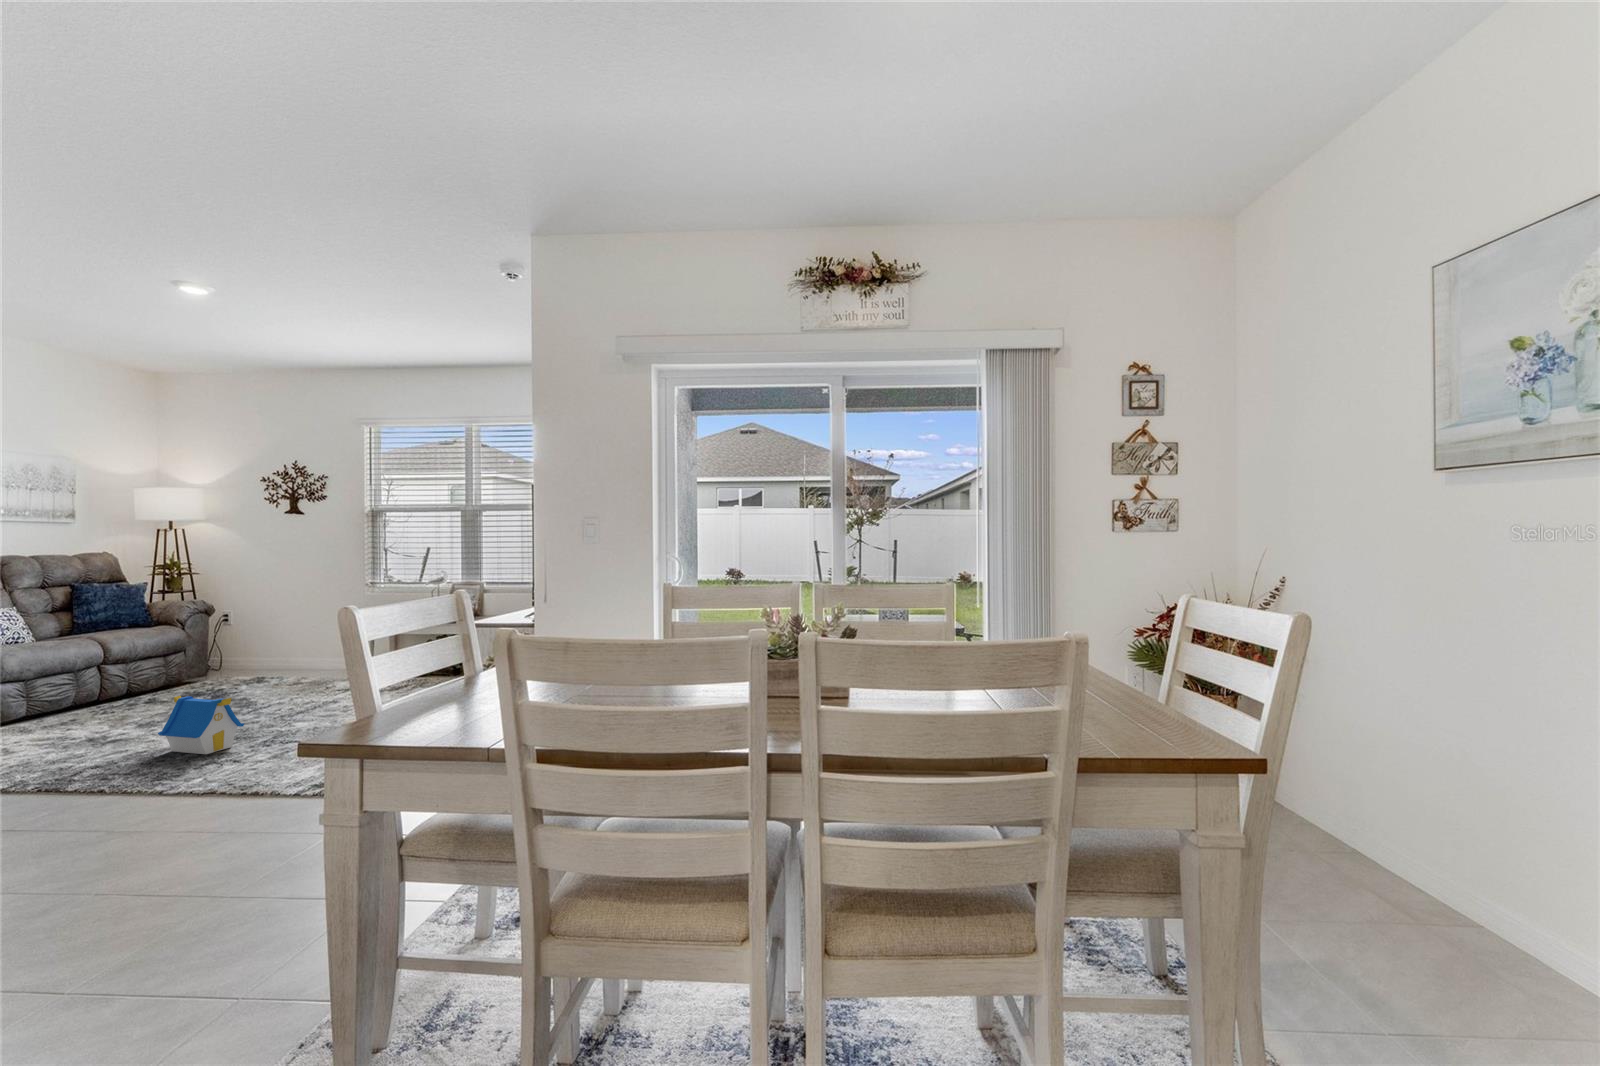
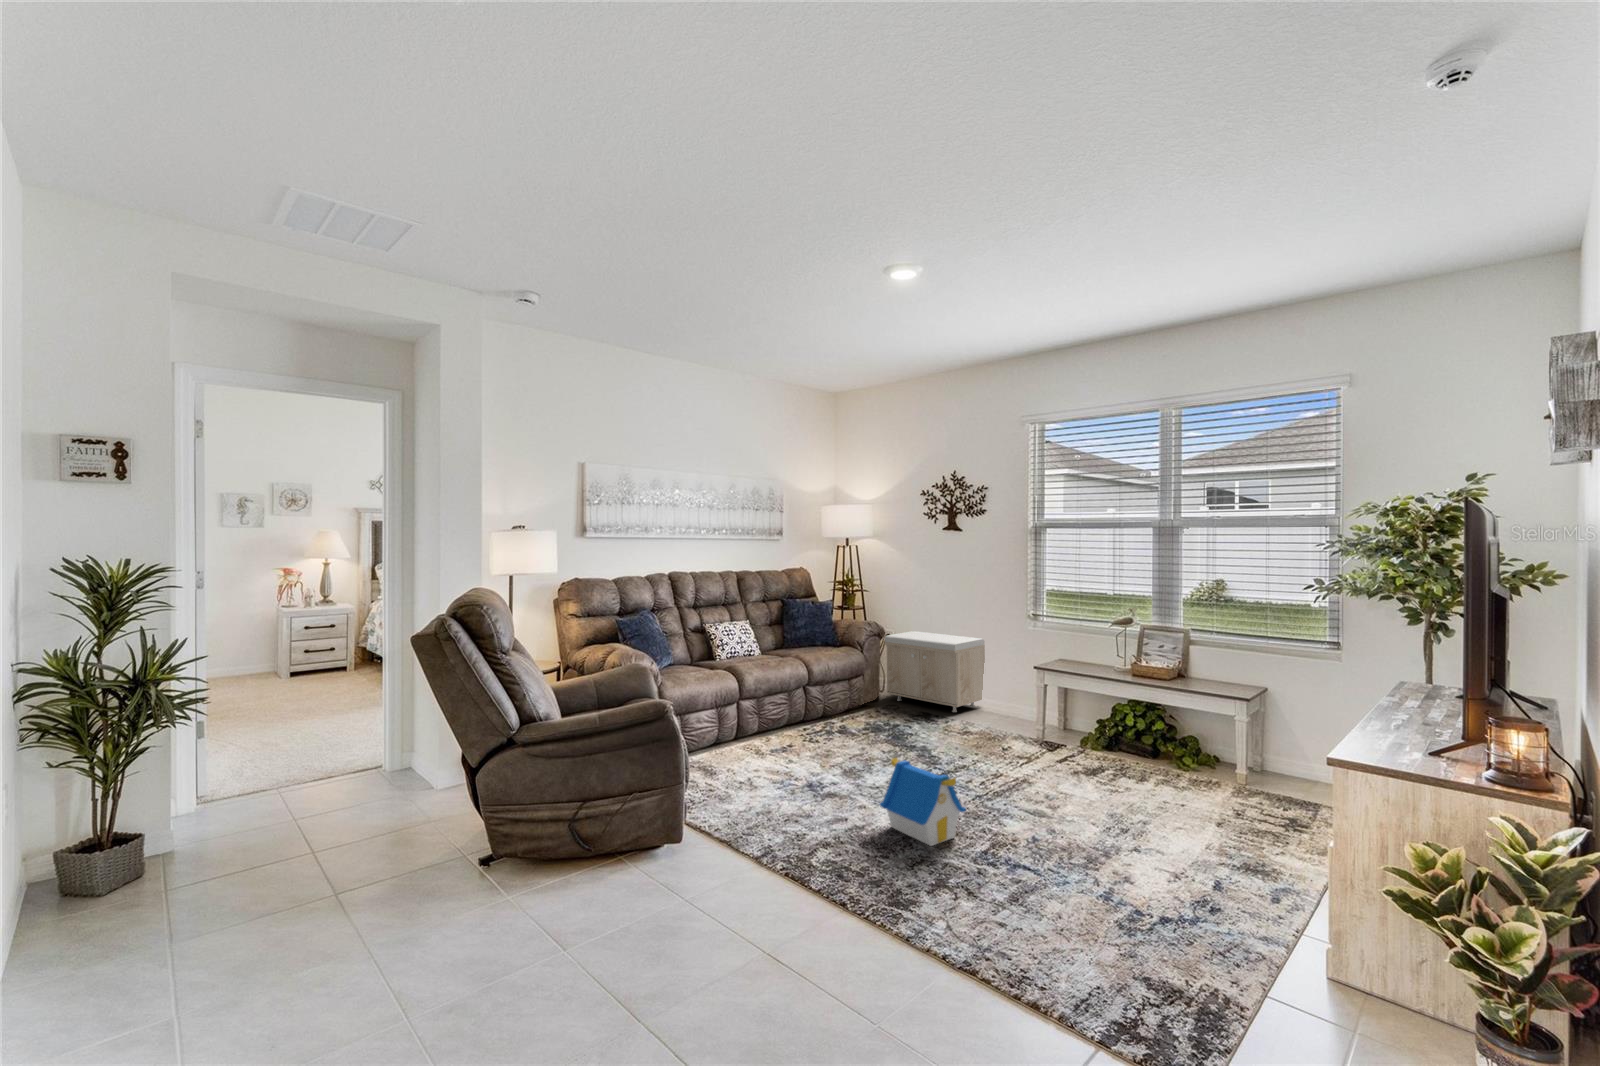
storage bench: none [213,611,323,679] -> present [885,631,985,712]

